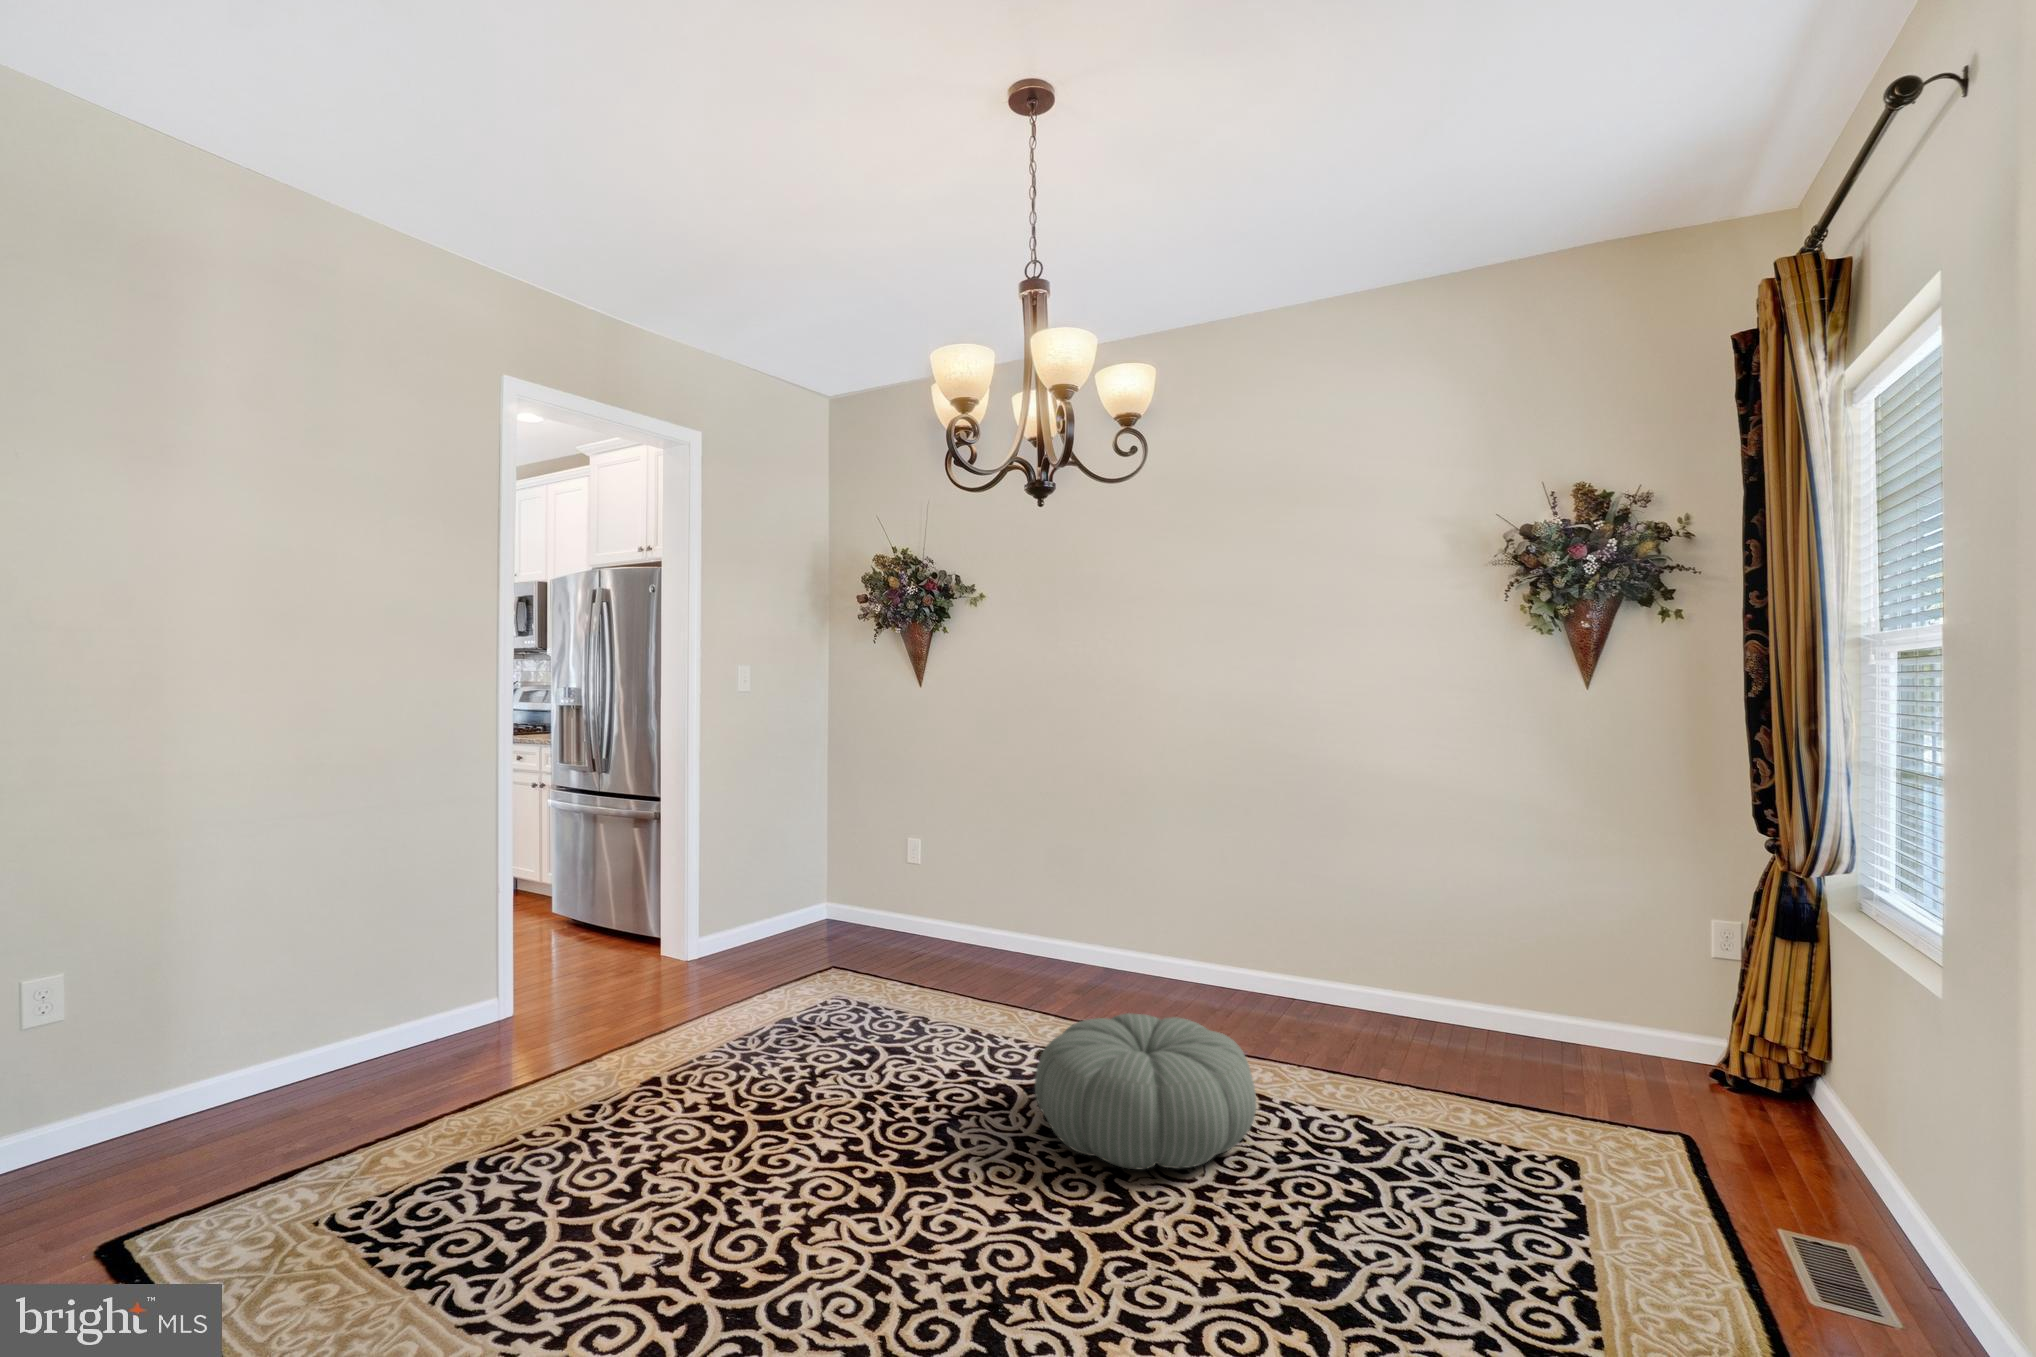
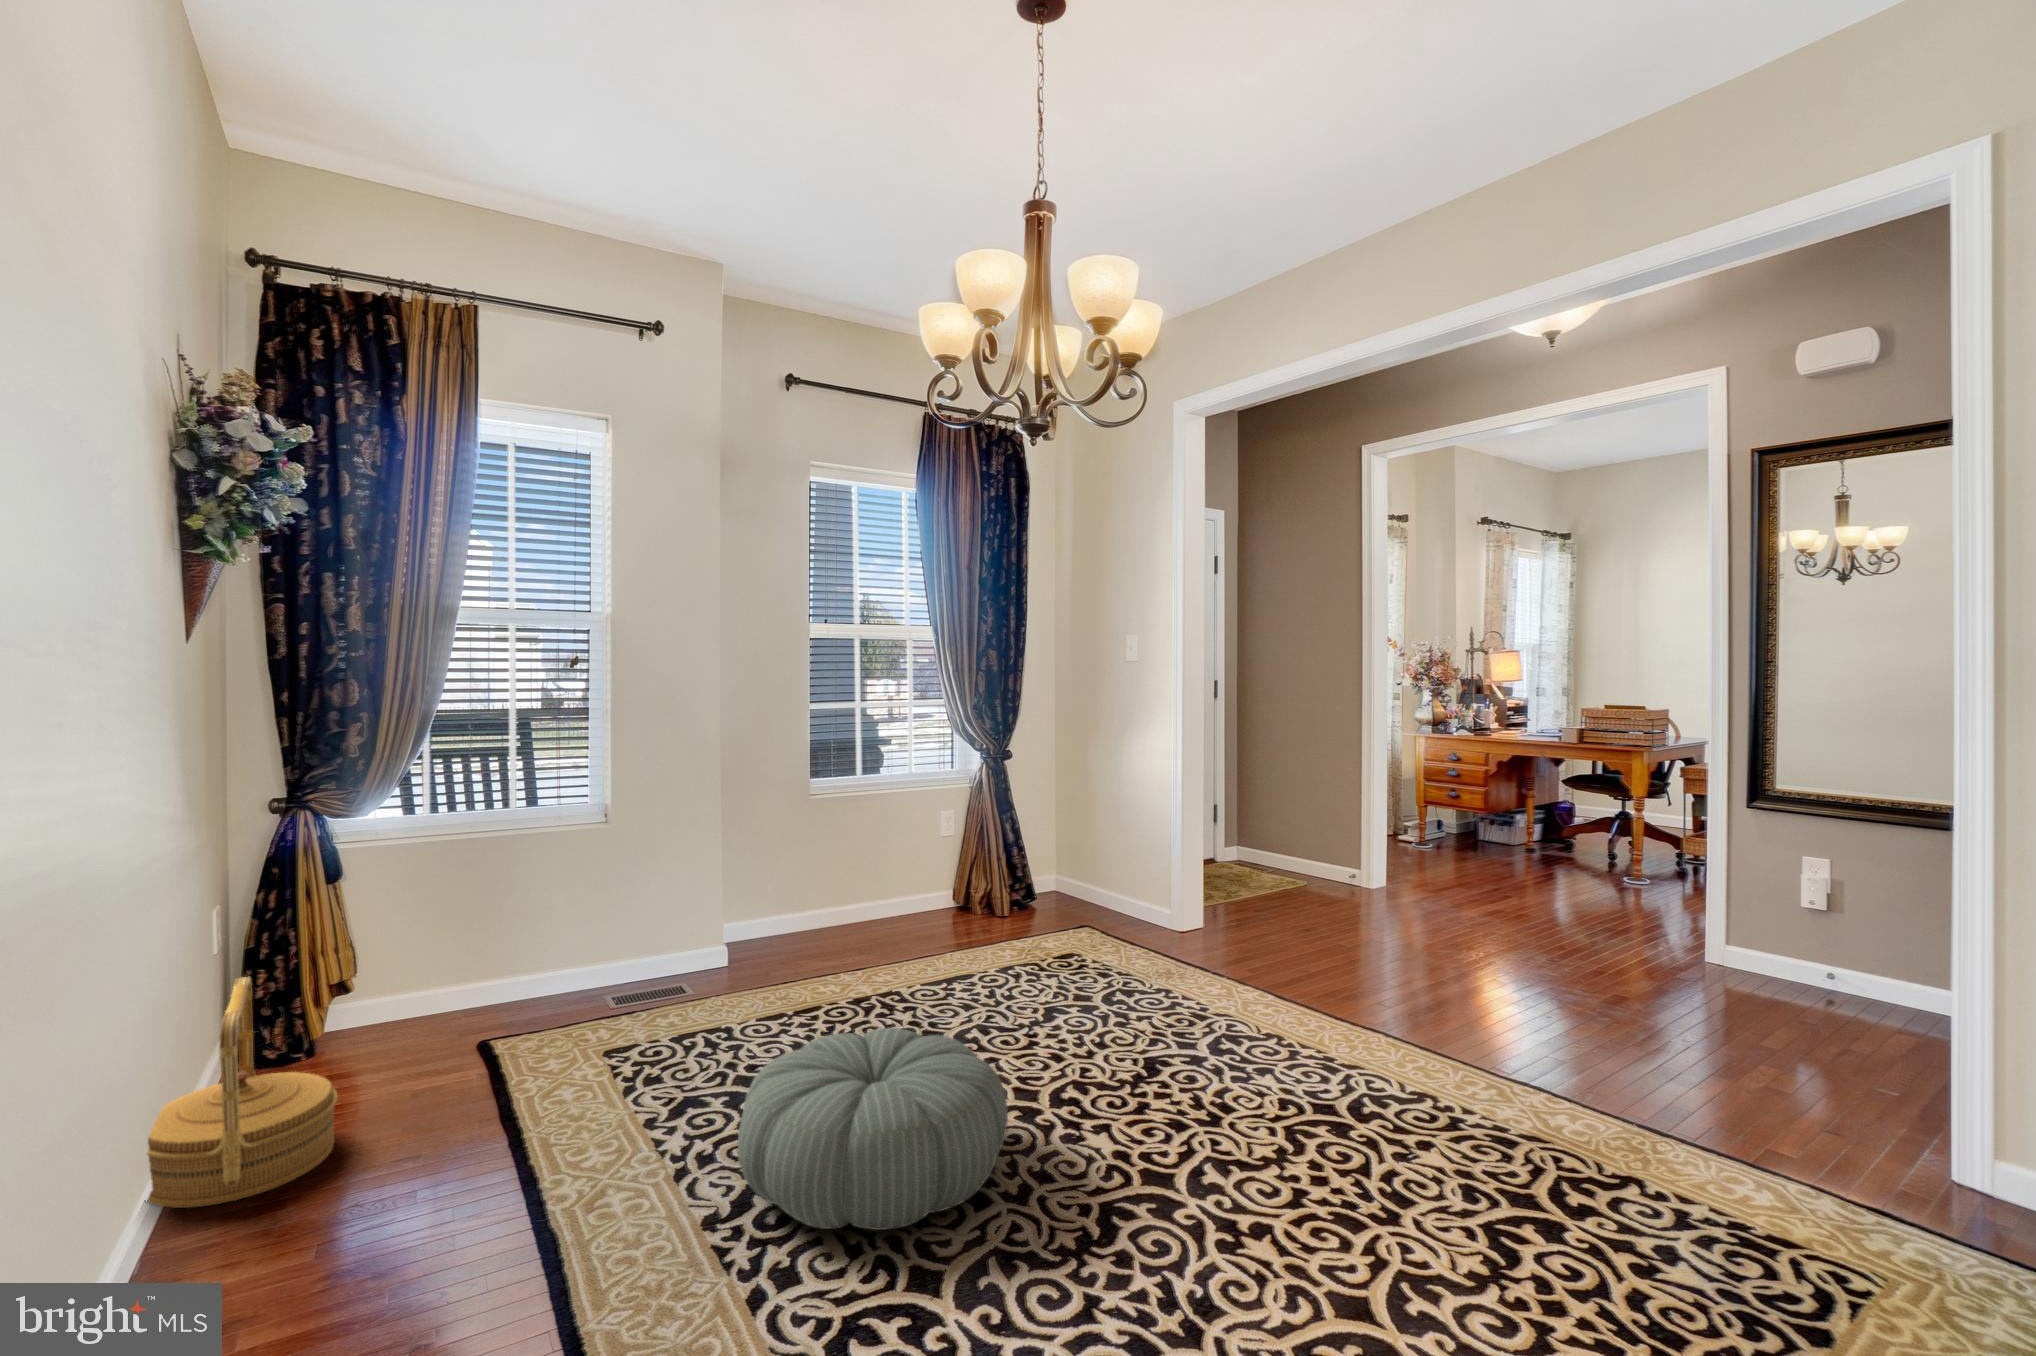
woven basket: none [1457,929,1592,1075] -> present [147,977,338,1208]

